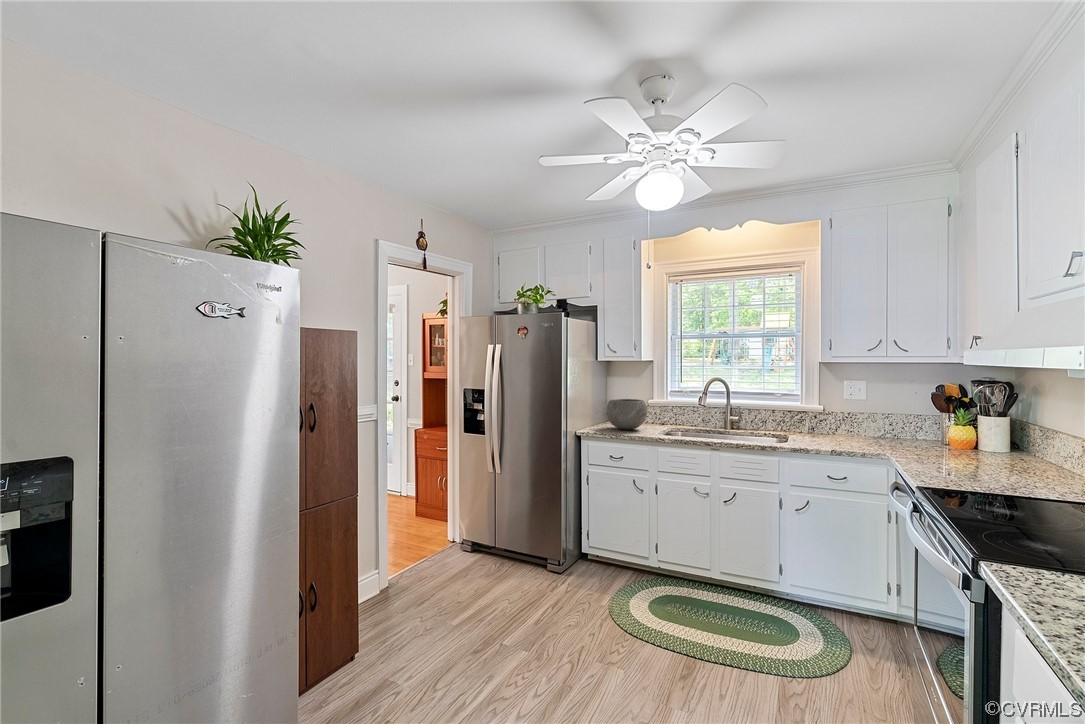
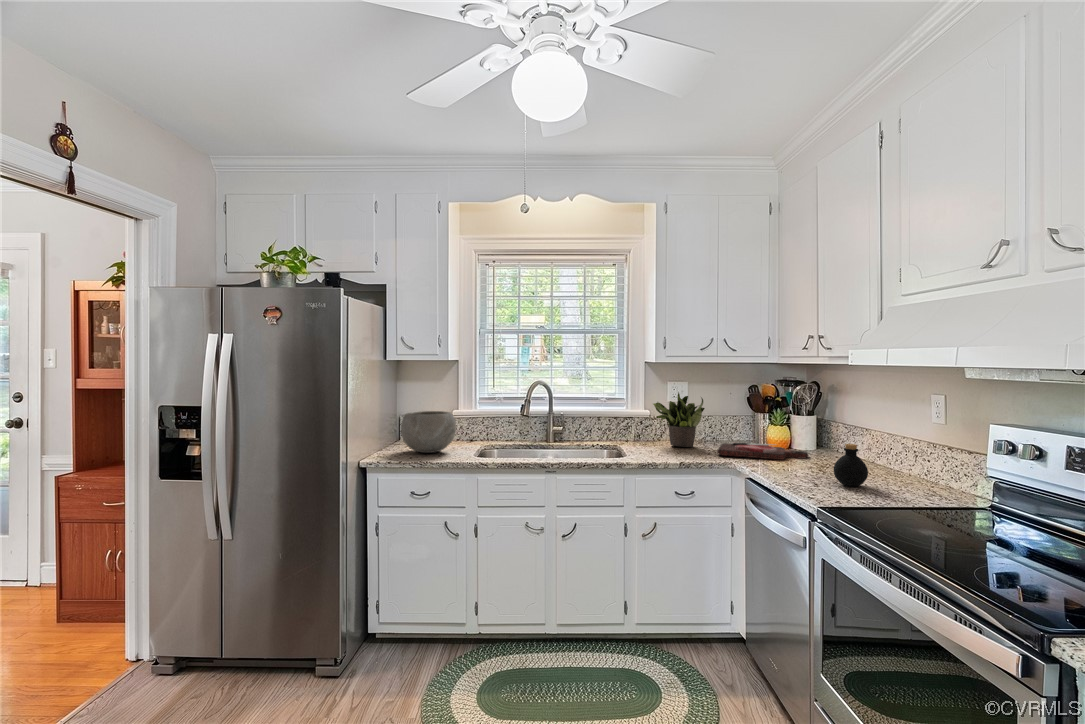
potted plant: none [823,389,875,440] -> present [653,392,705,447]
cutting board: none [880,439,986,458] -> present [717,443,809,460]
bottle: none [982,441,1023,483] -> present [834,444,868,487]

